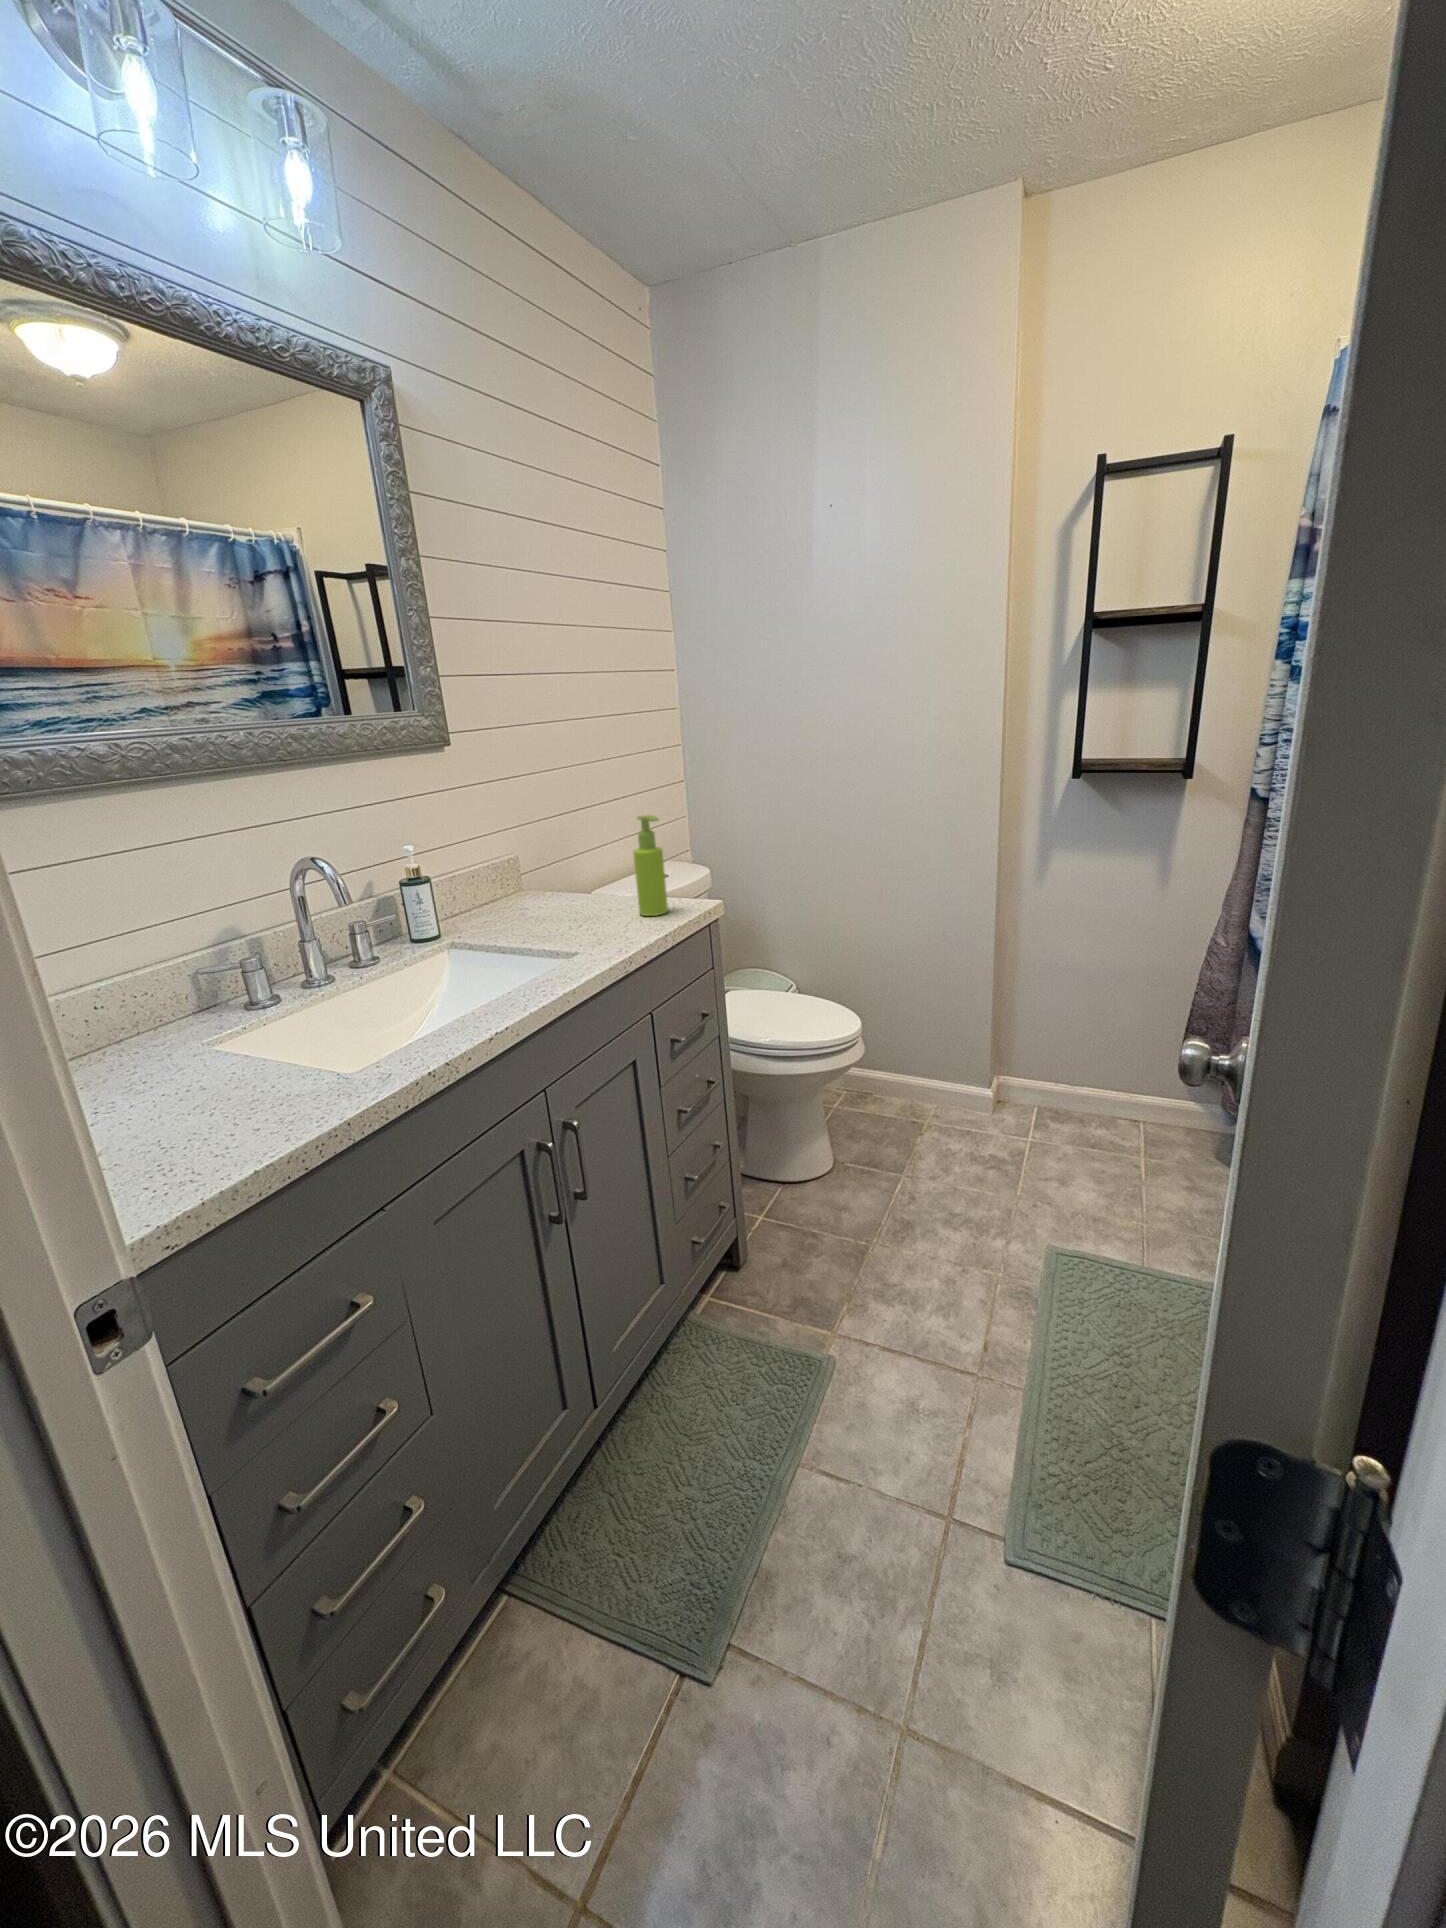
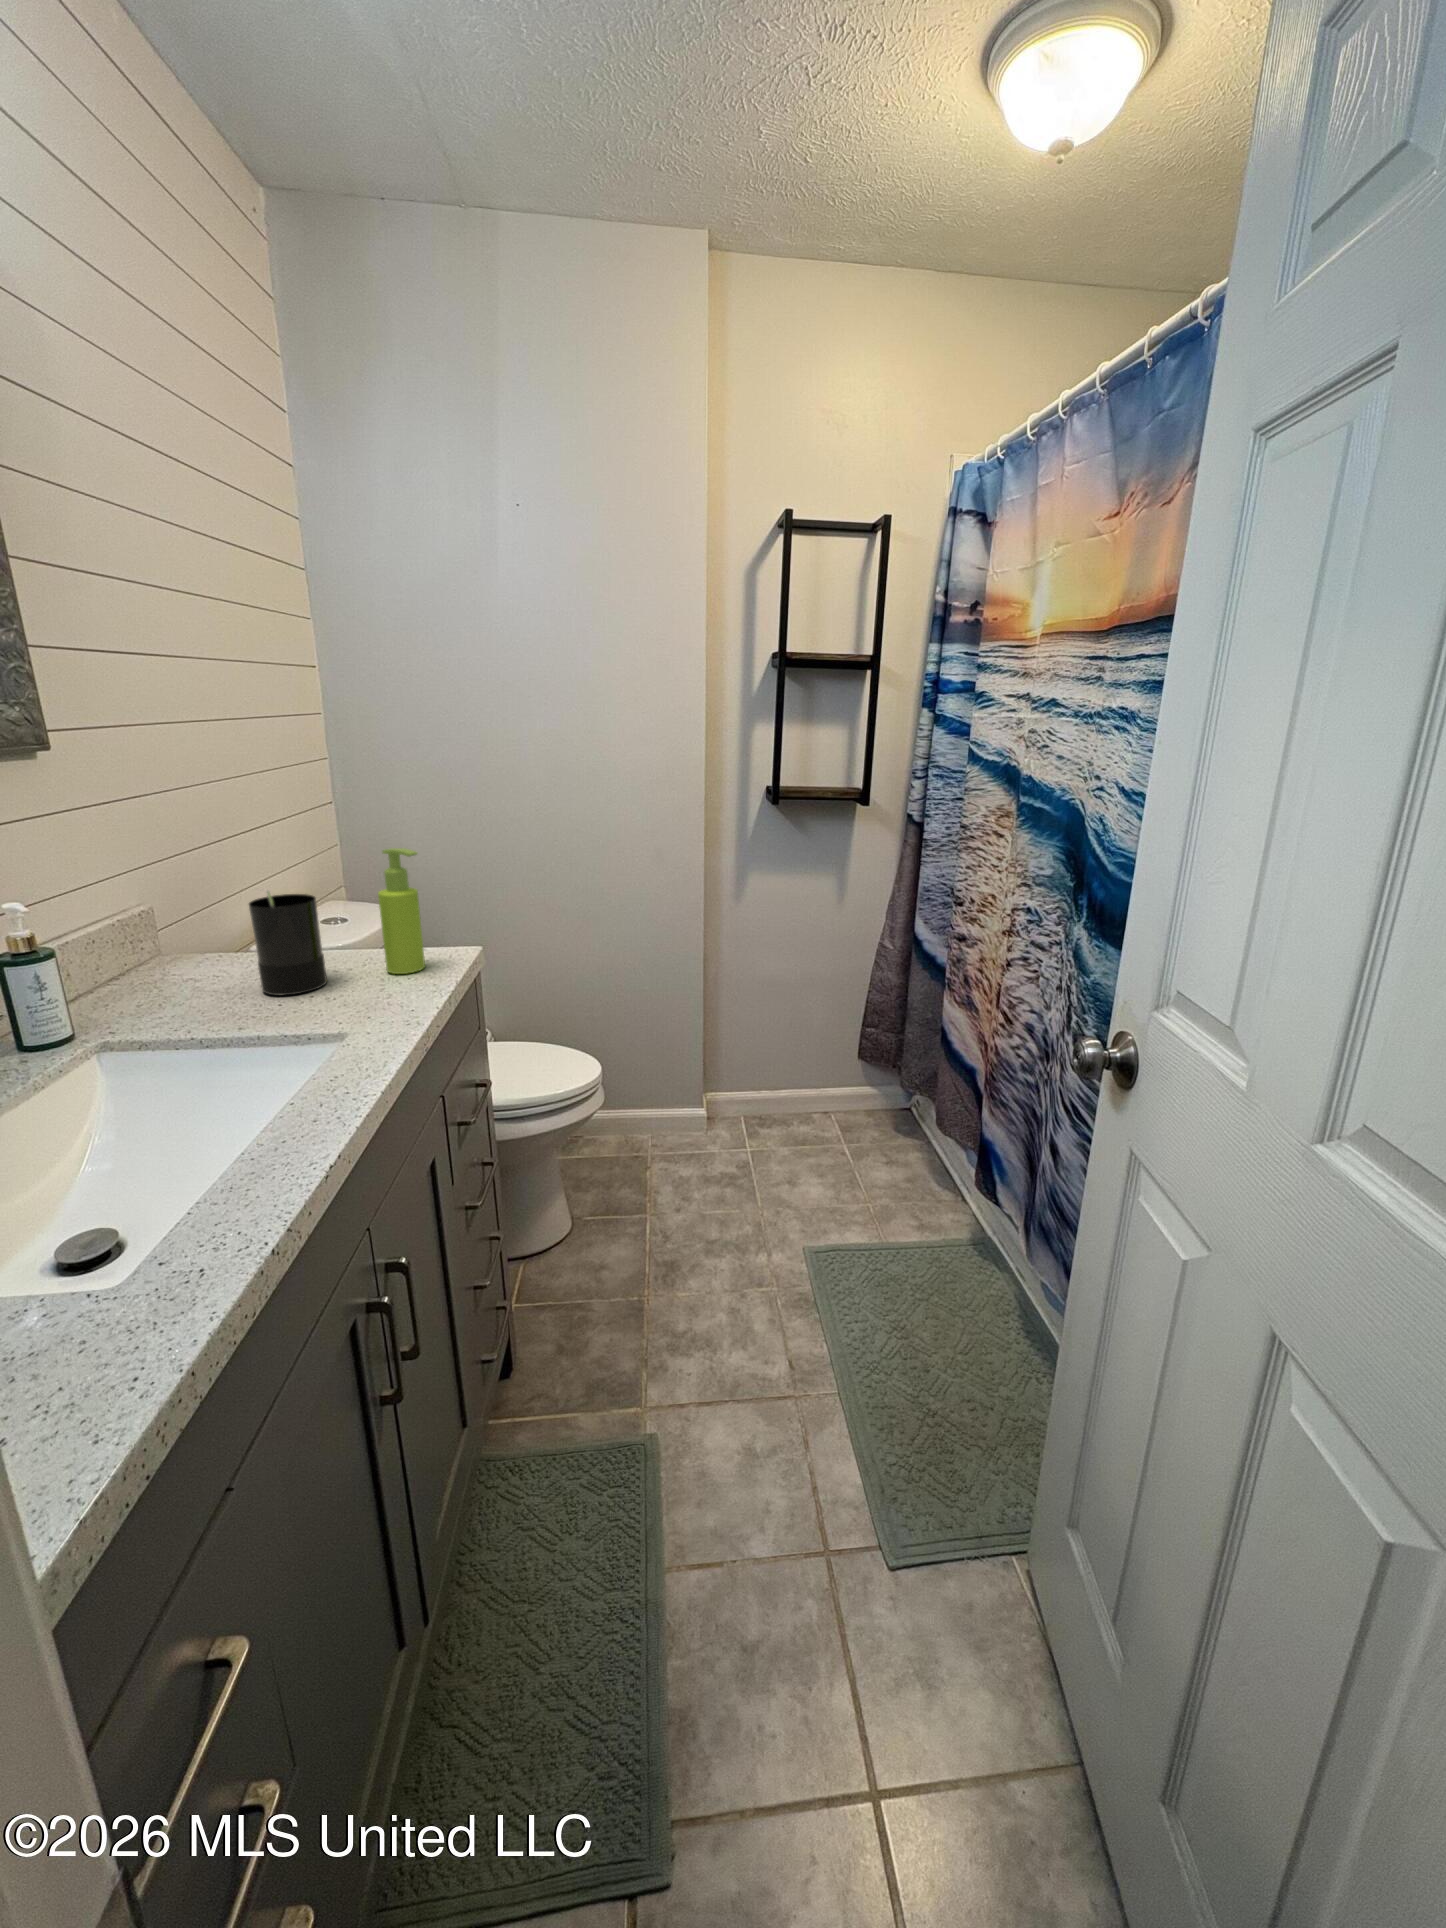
candle: none [547,844,599,924] -> present [249,890,327,995]

